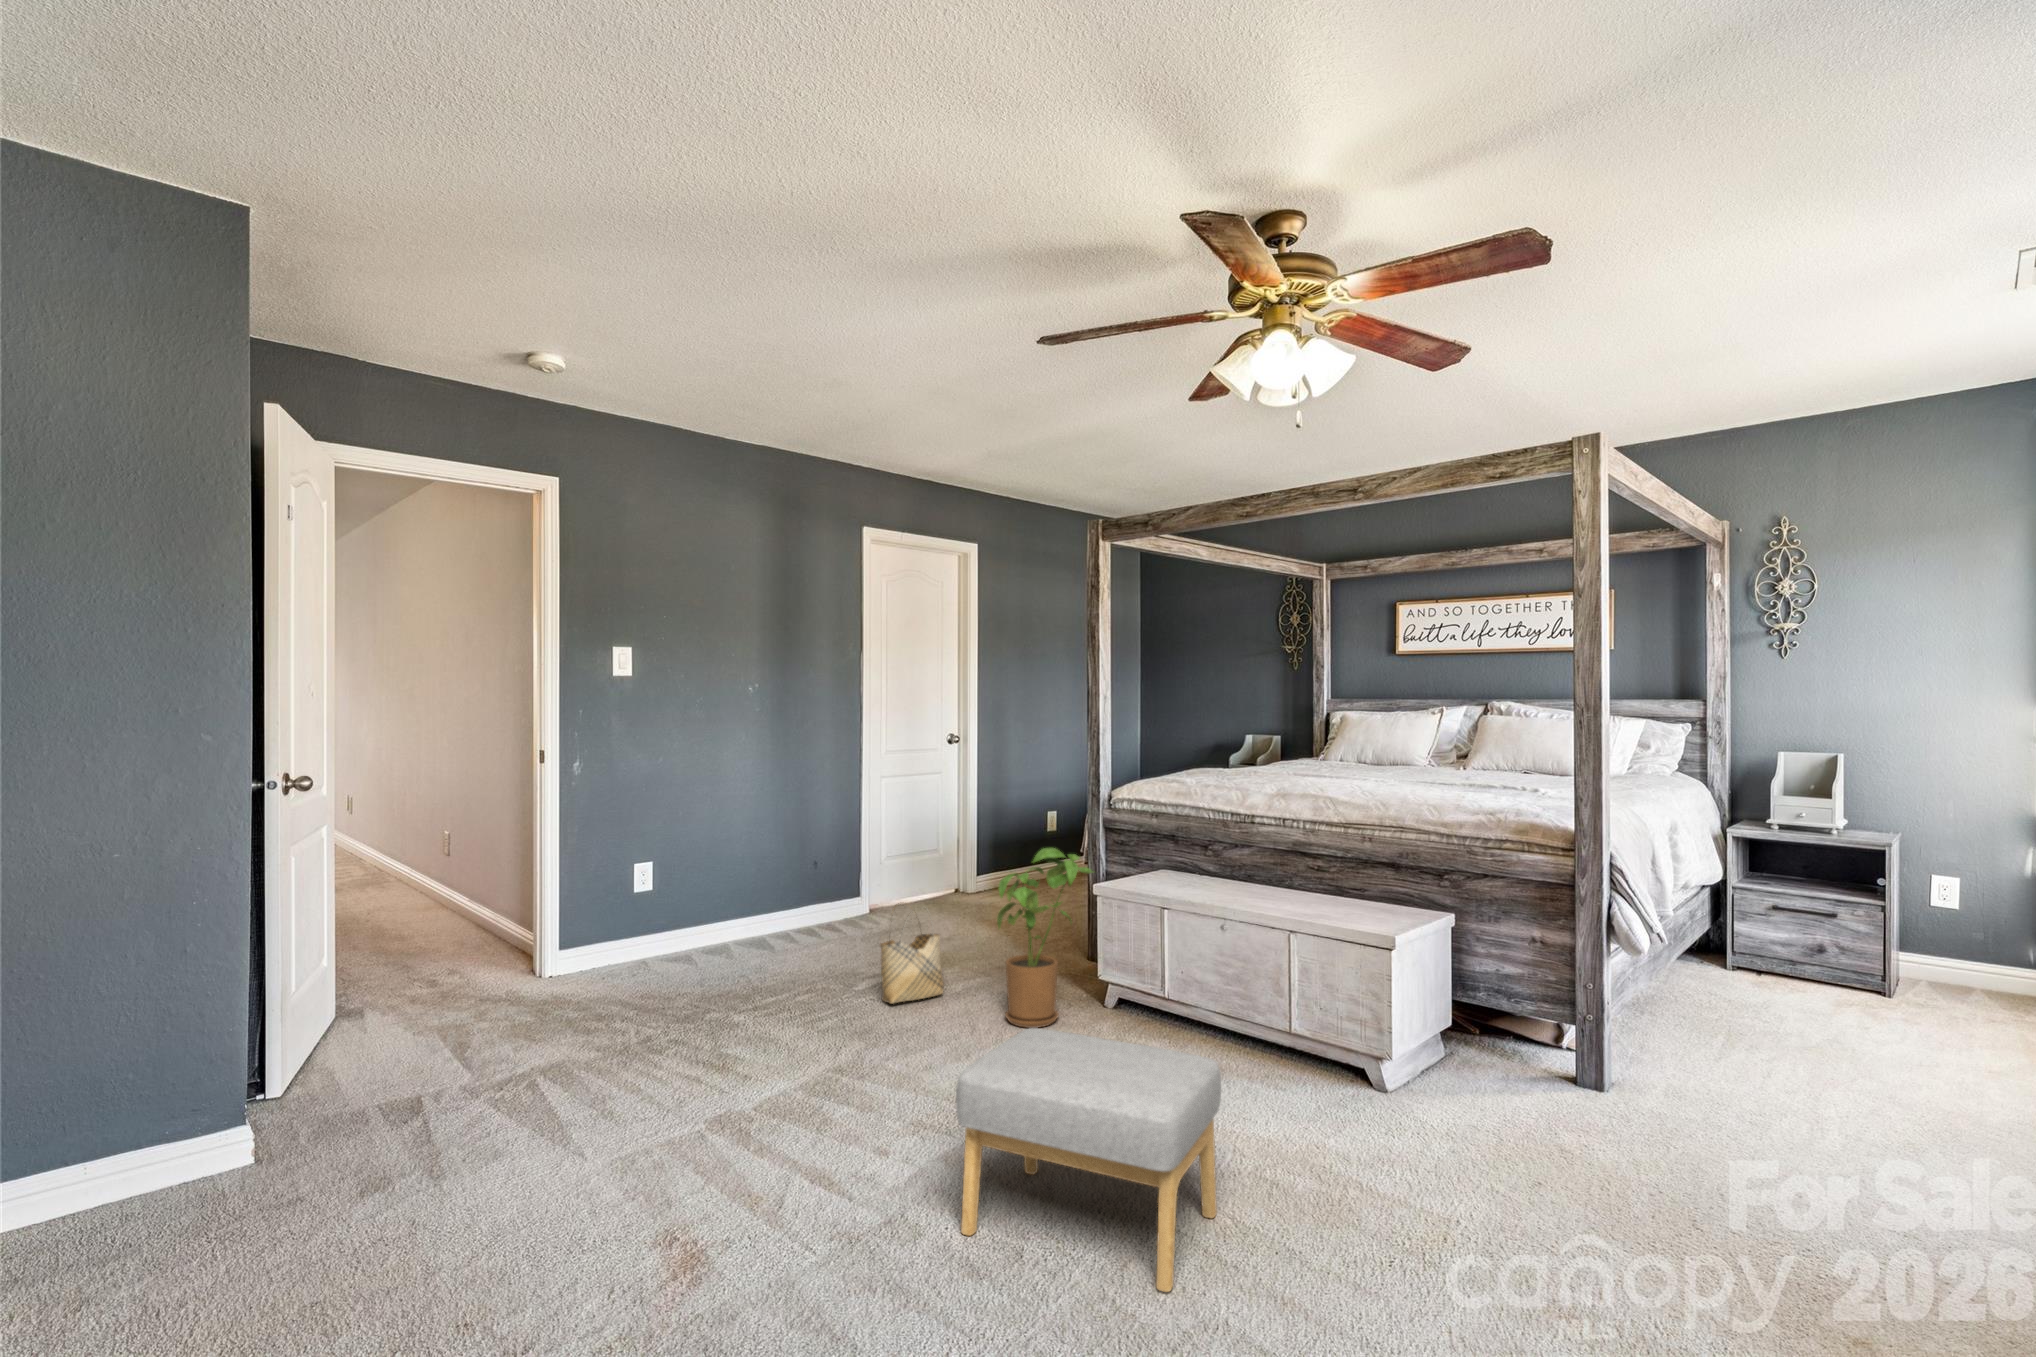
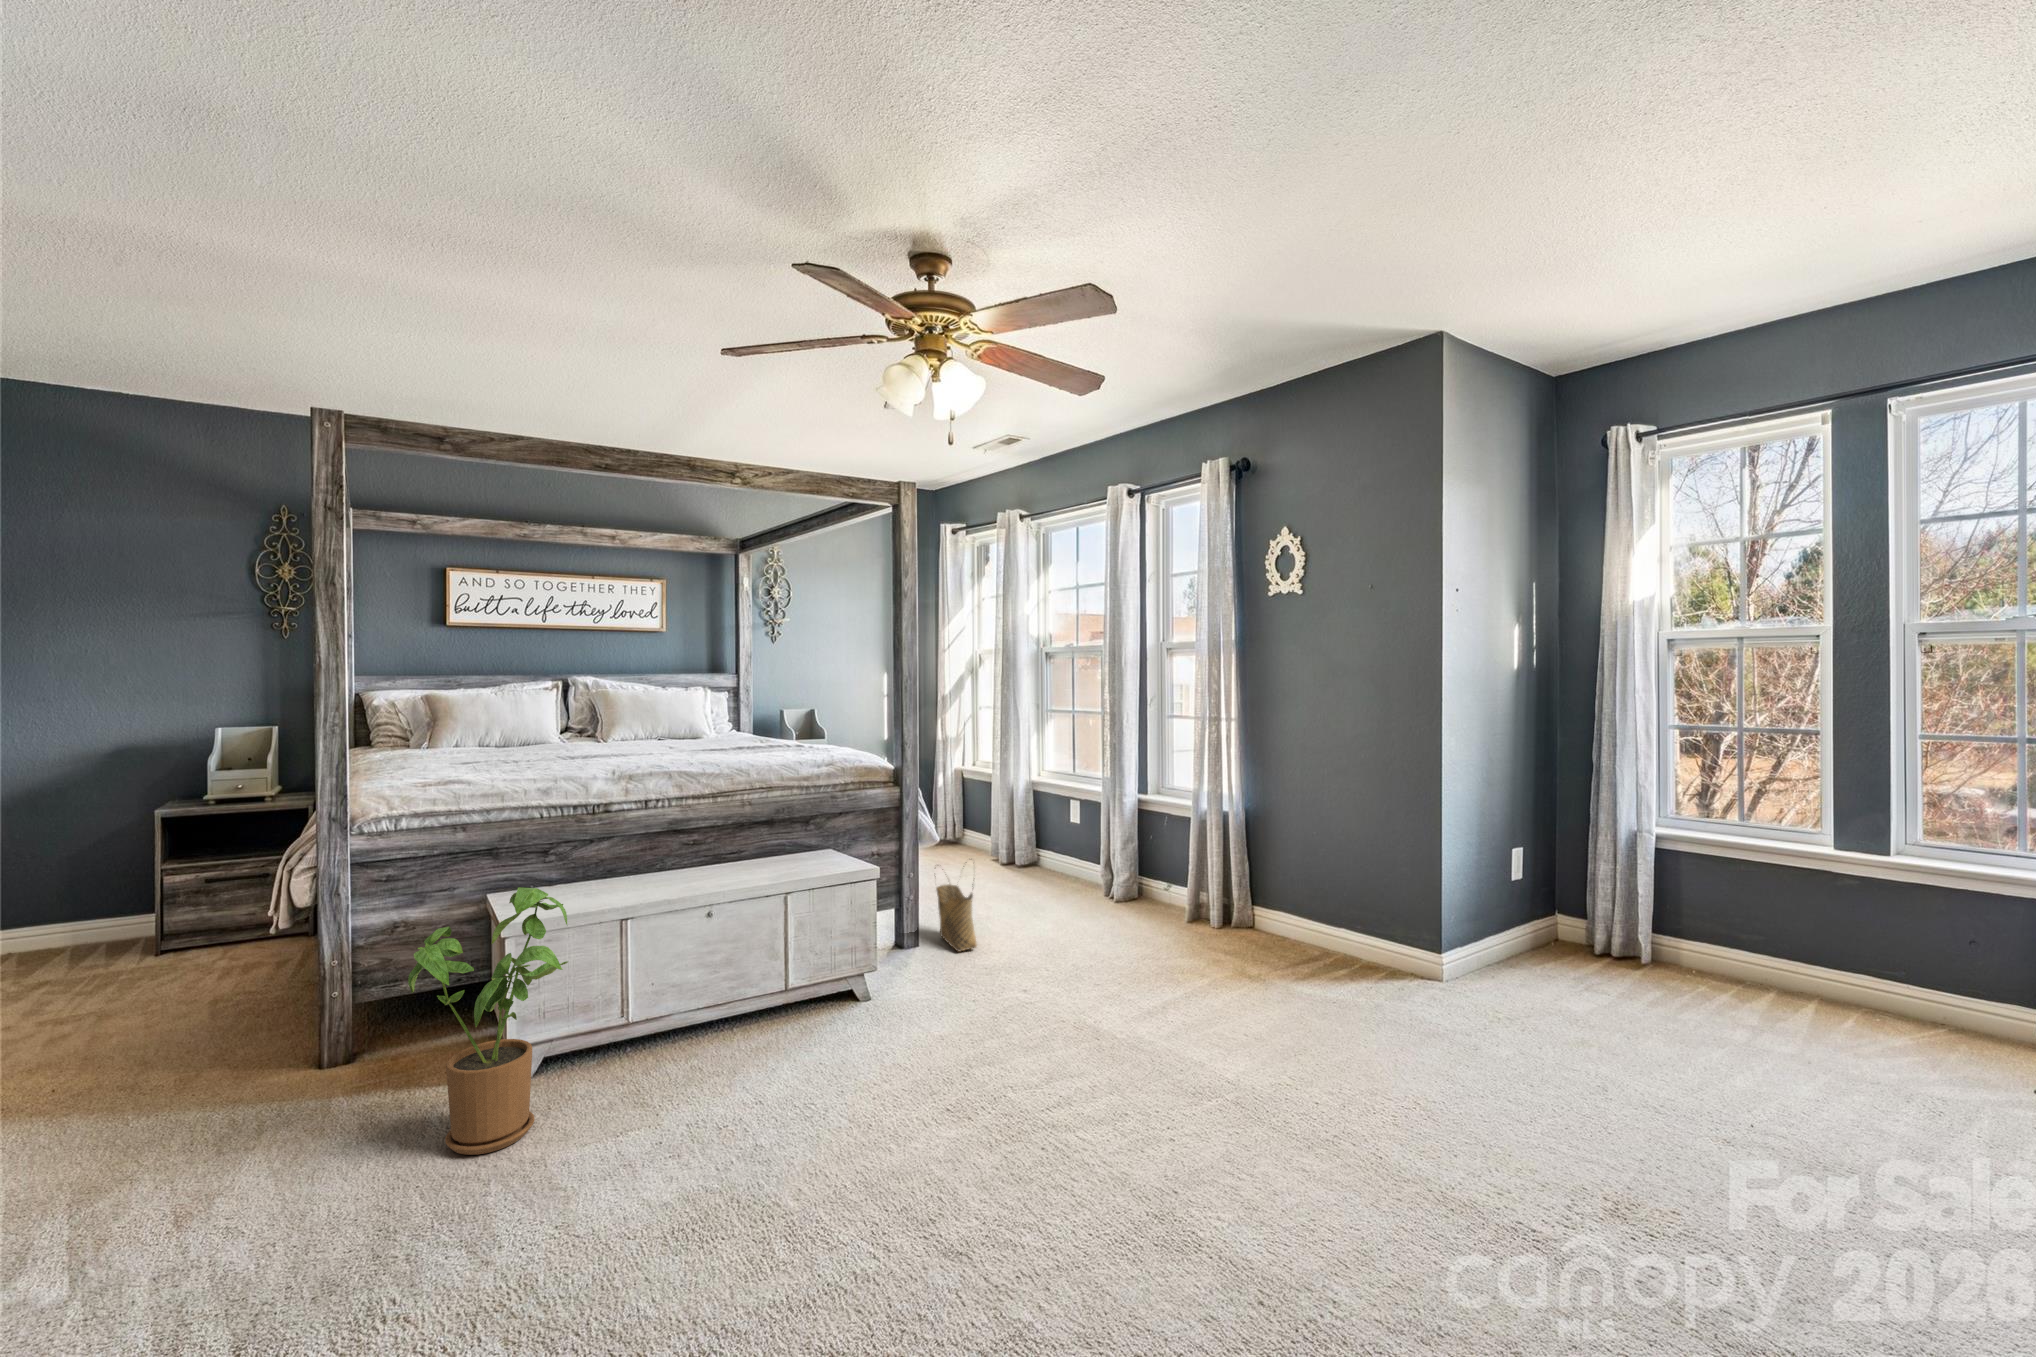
woven basket: present [880,903,944,1004] -> present [936,862,977,952]
footstool: present [956,1028,1221,1292] -> none [885,983,1125,1254]

